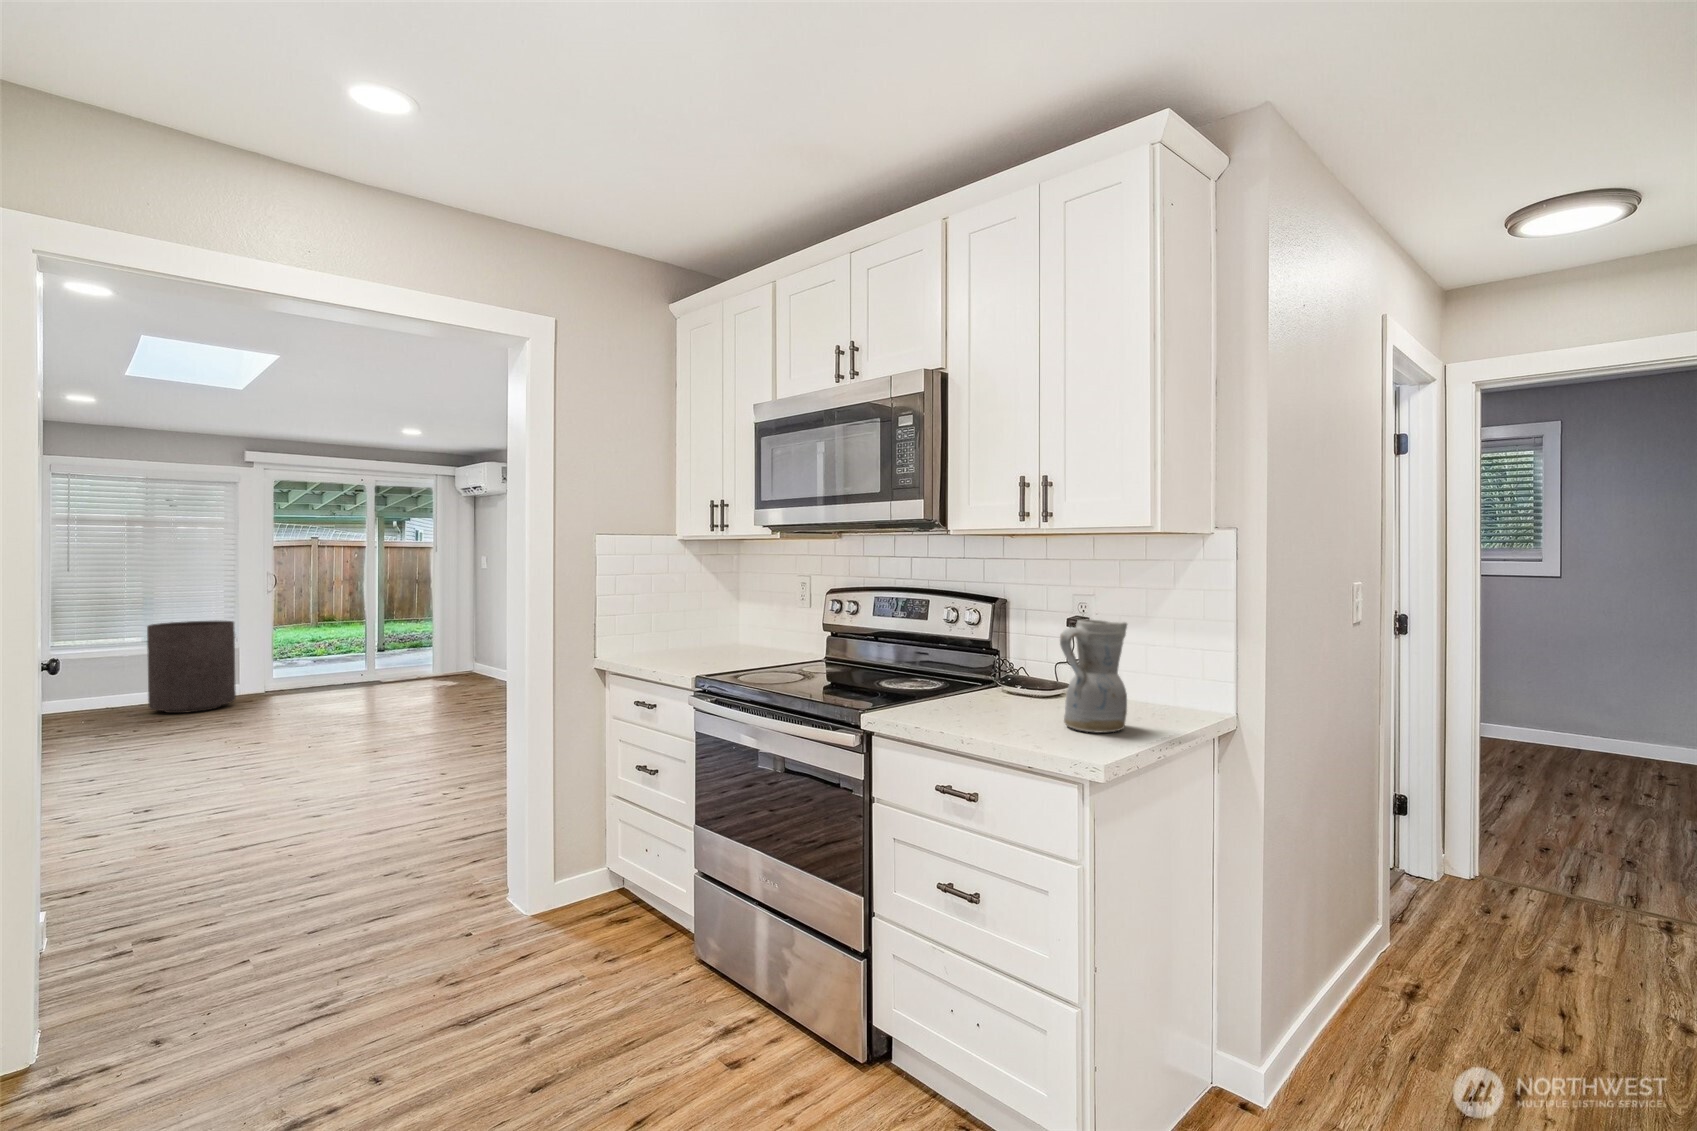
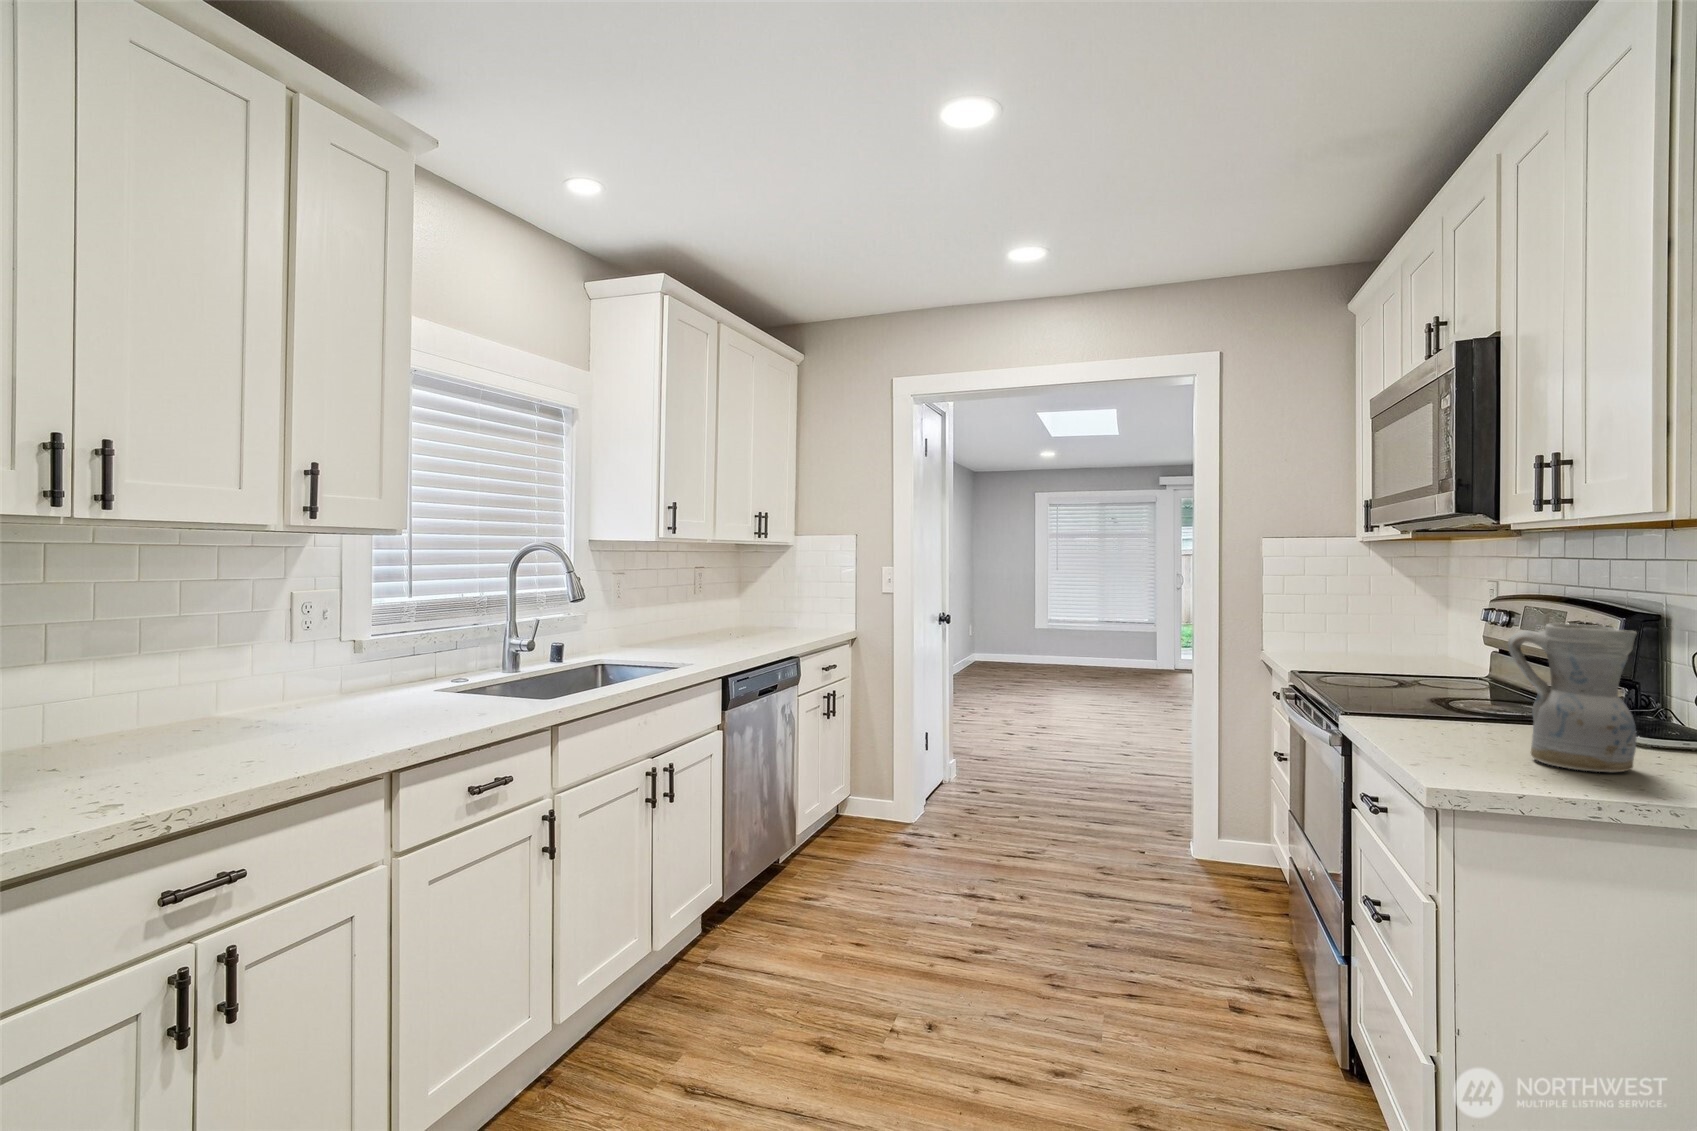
trash can: present [147,621,236,713] -> none [1096,609,1150,677]

